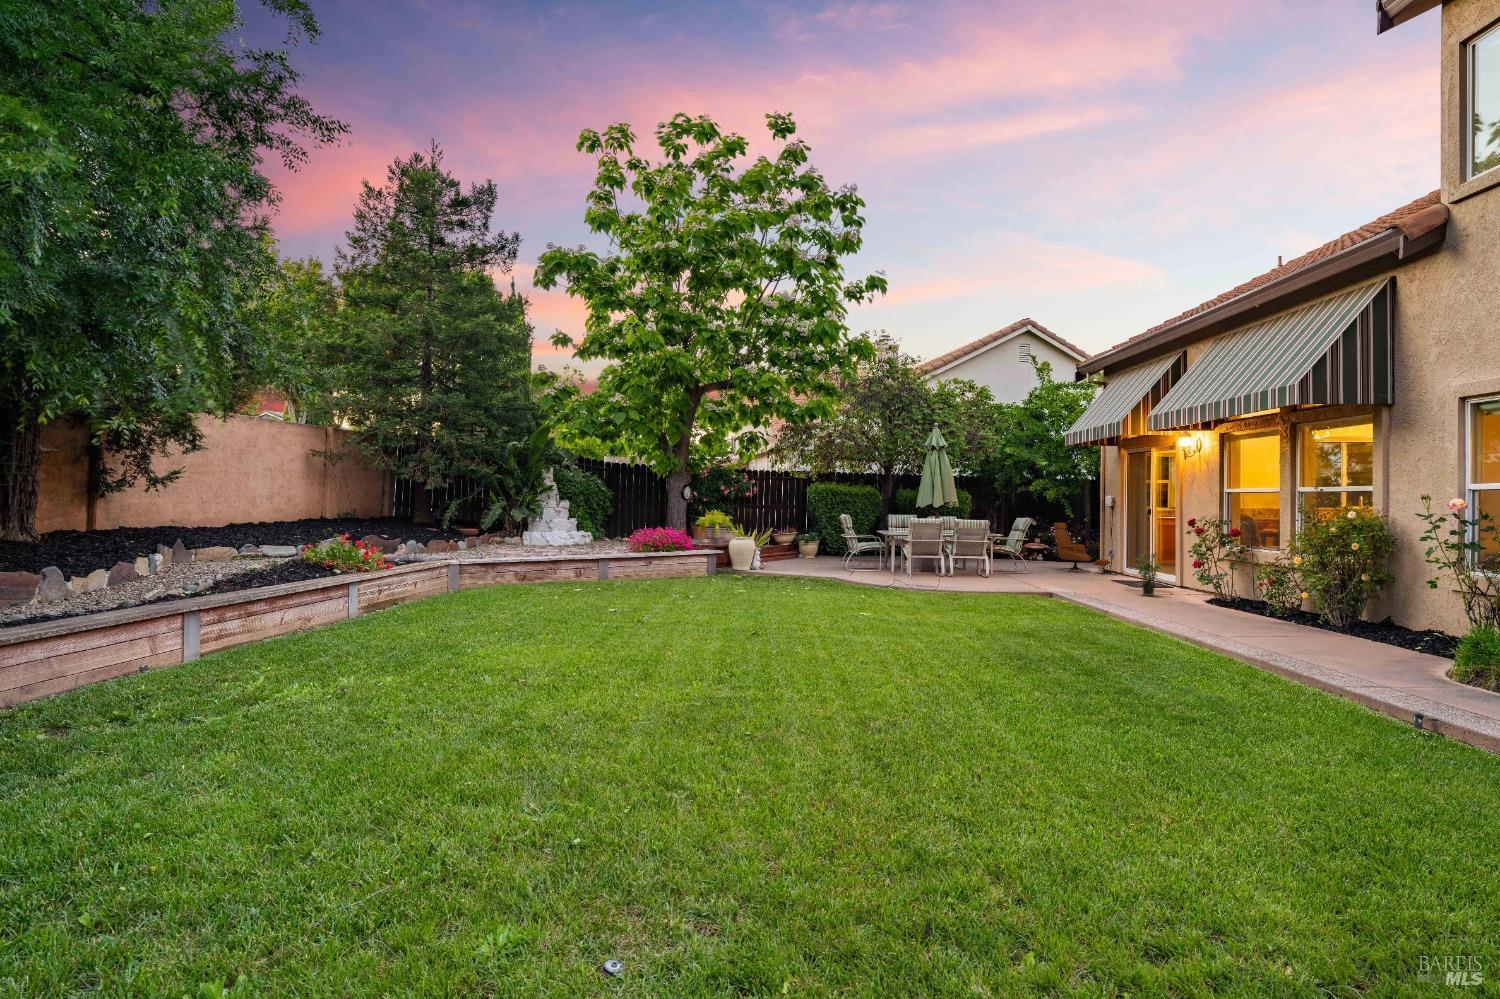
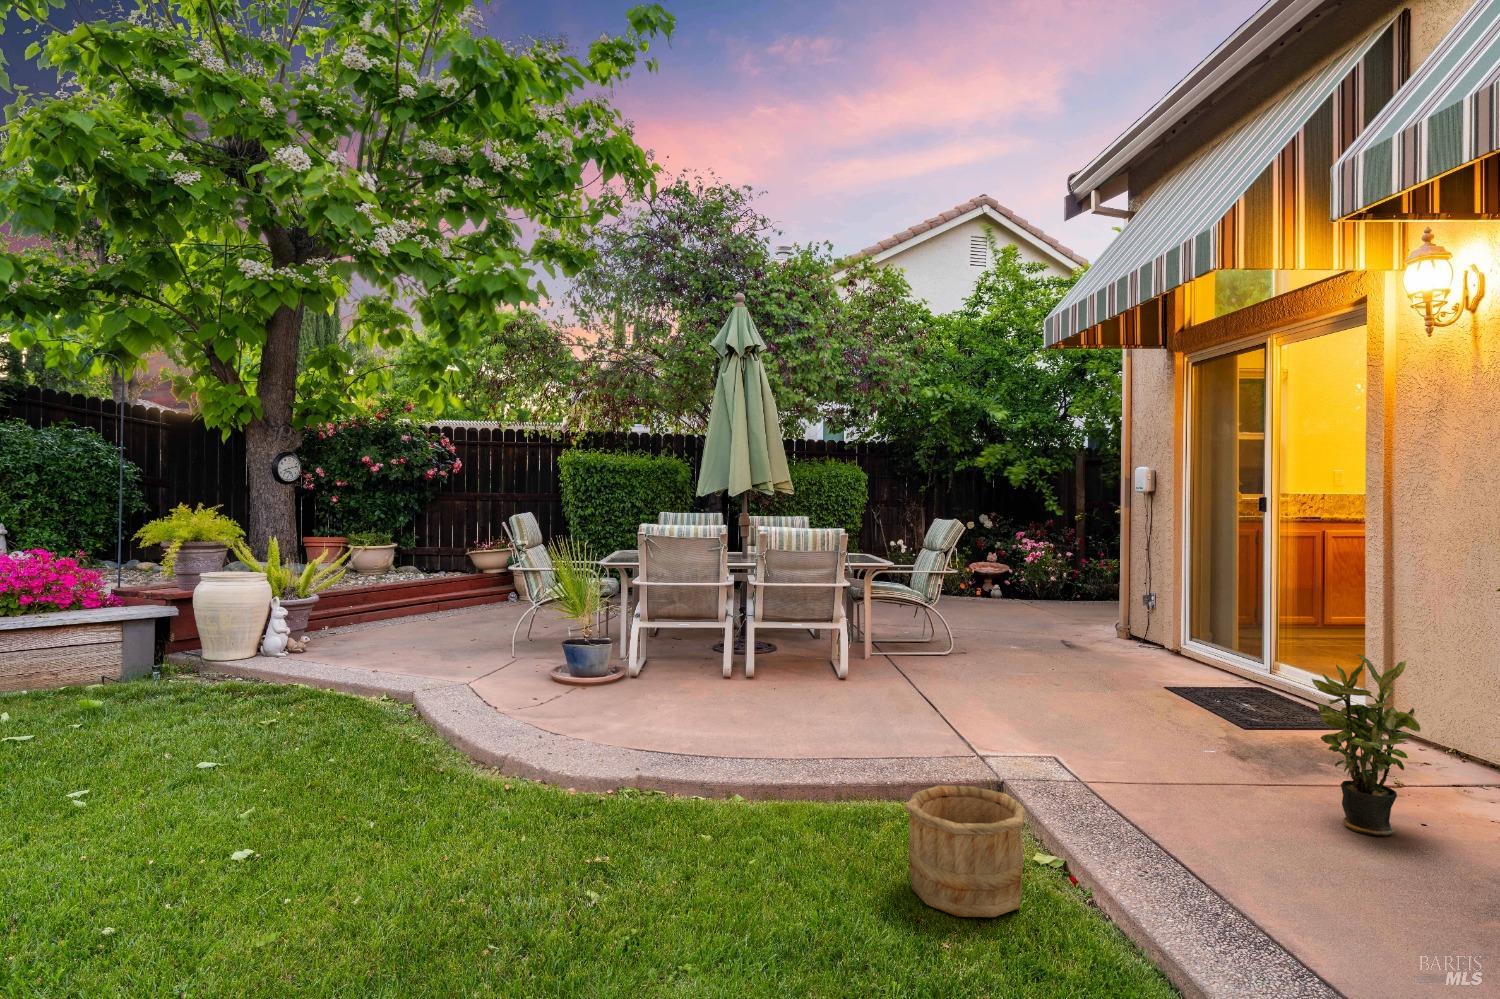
lounge chair: present [1054,523,1117,575] -> none [1020,529,1170,657]
wooden bucket: none [1029,577,1058,600] -> present [905,785,1025,917]

